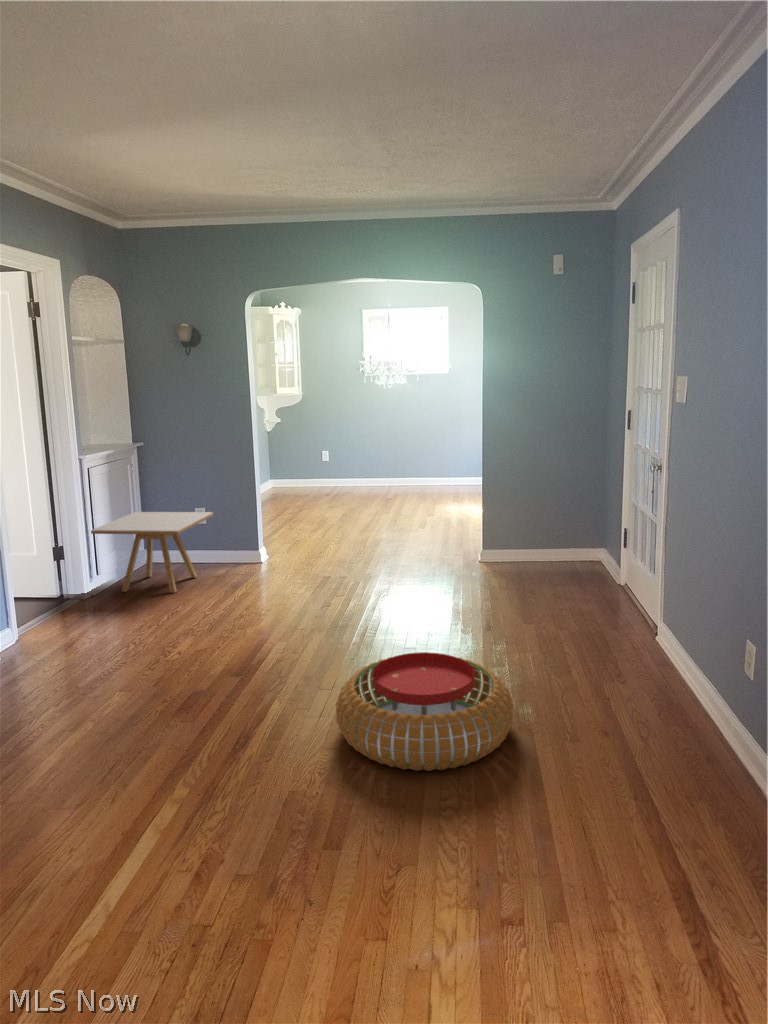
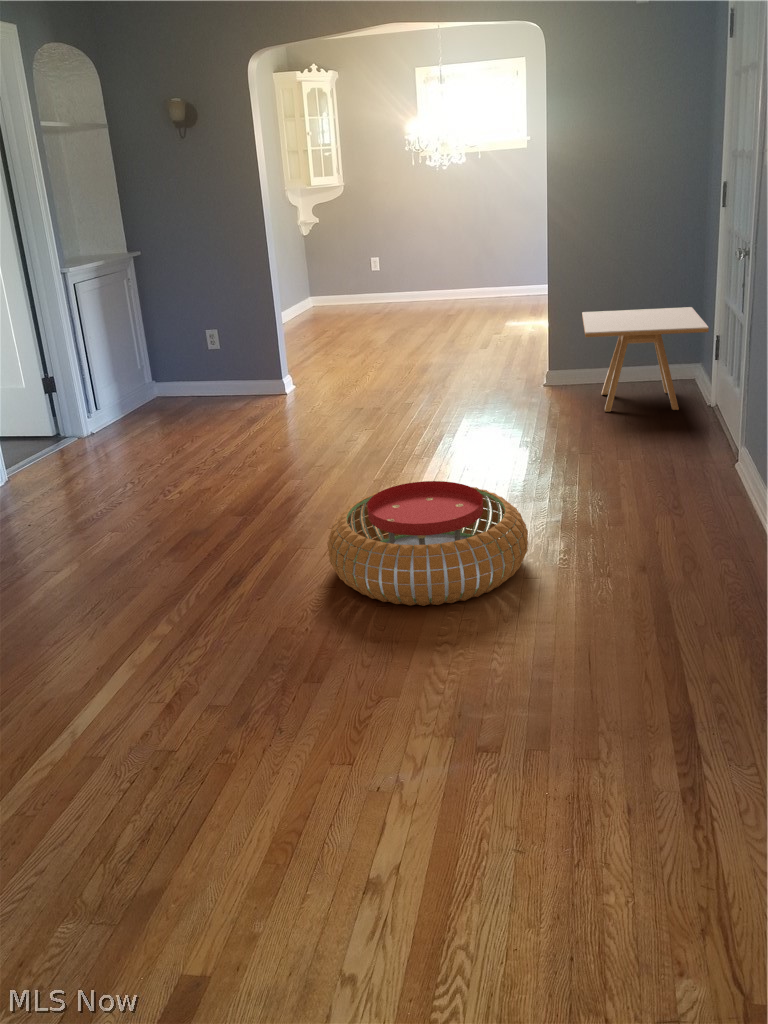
side table: present [91,512,213,593] -> present [582,307,709,412]

